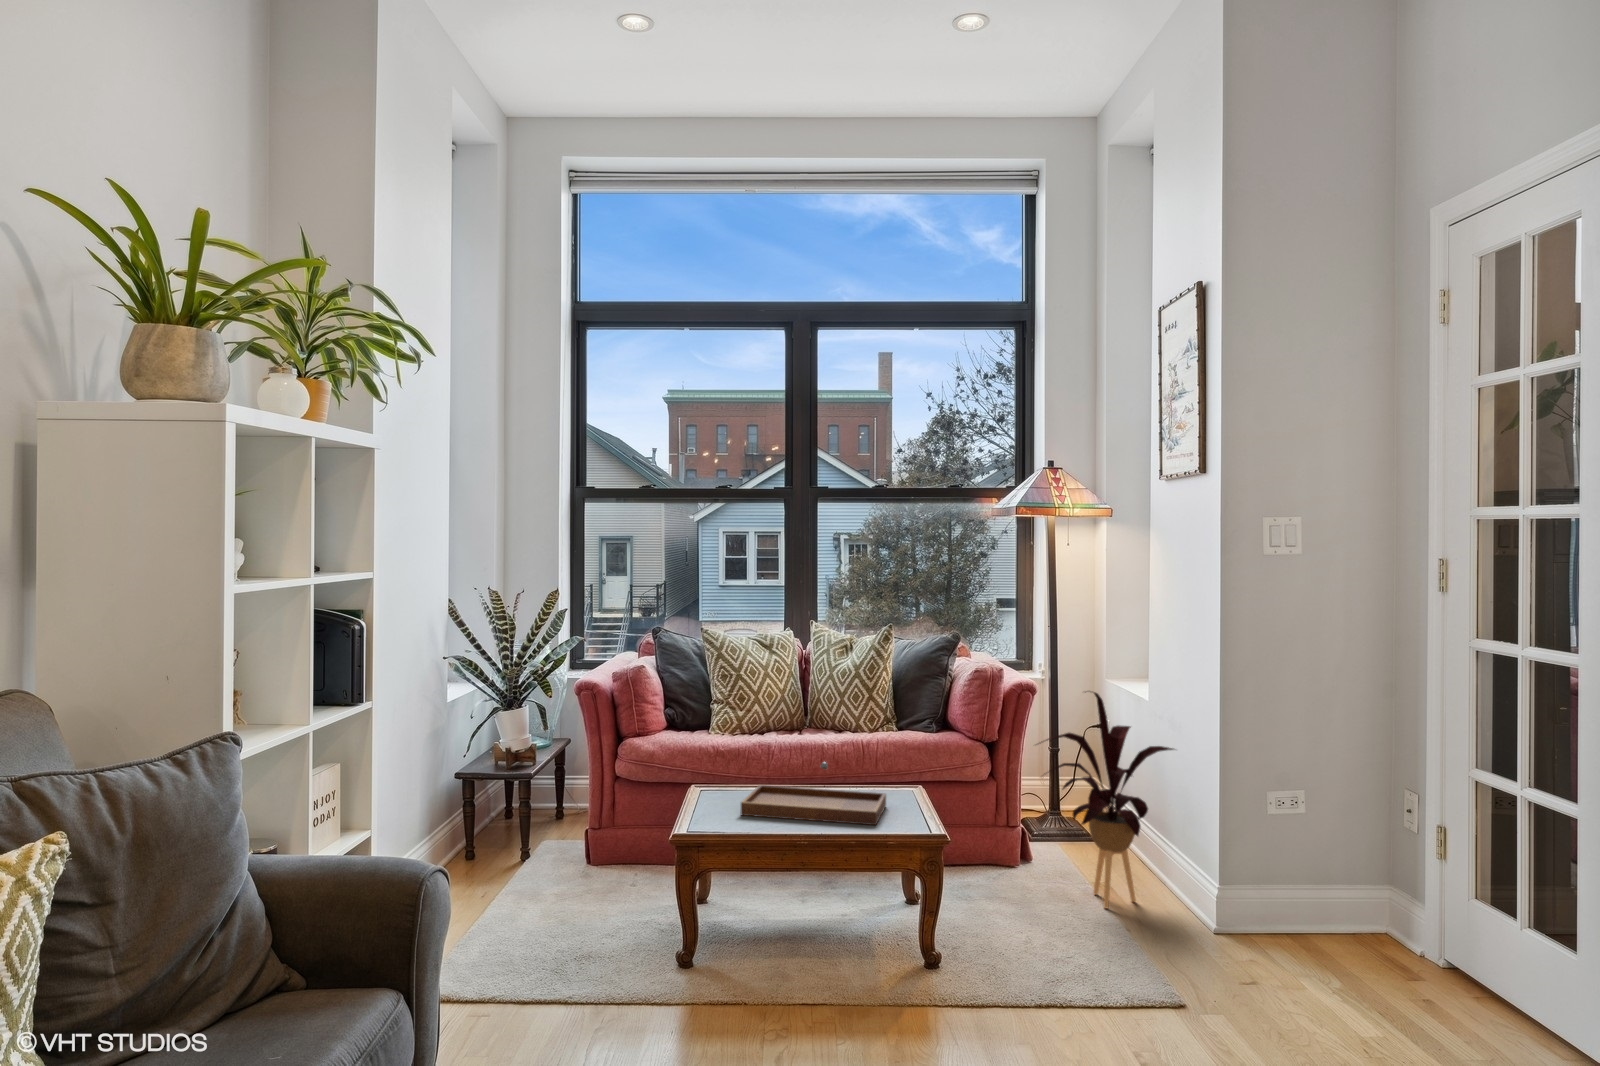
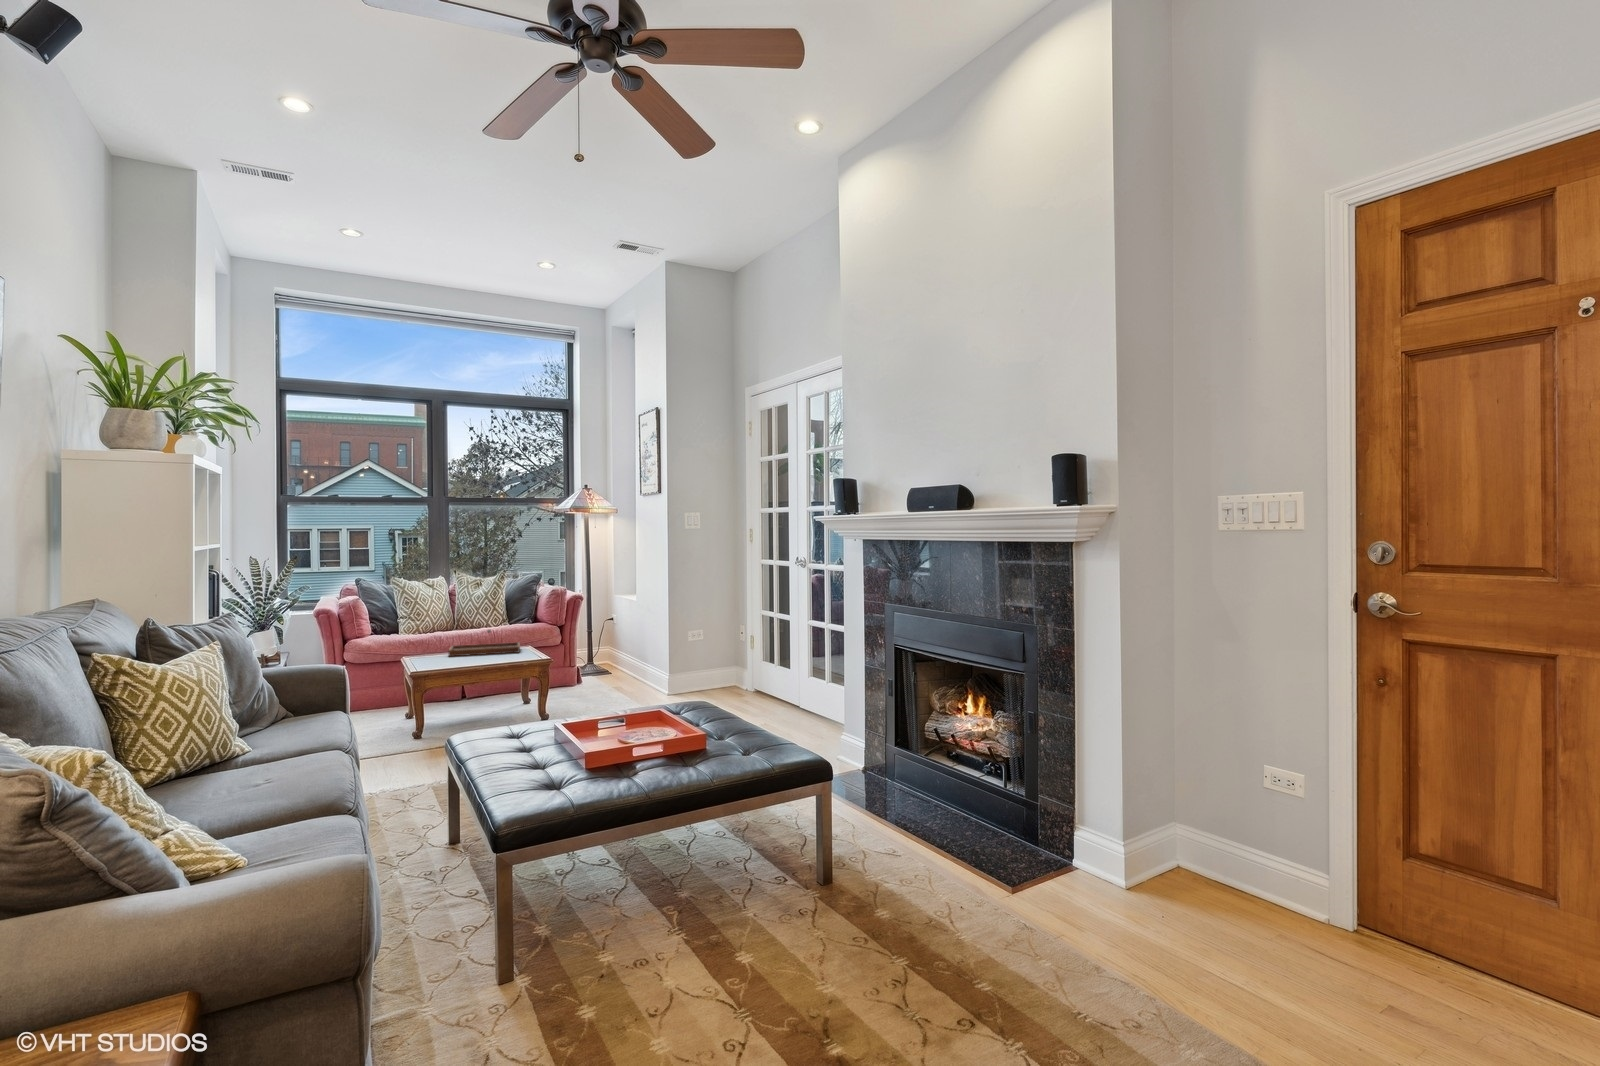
house plant: present [1045,692,1173,908] -> none [586,592,651,691]

